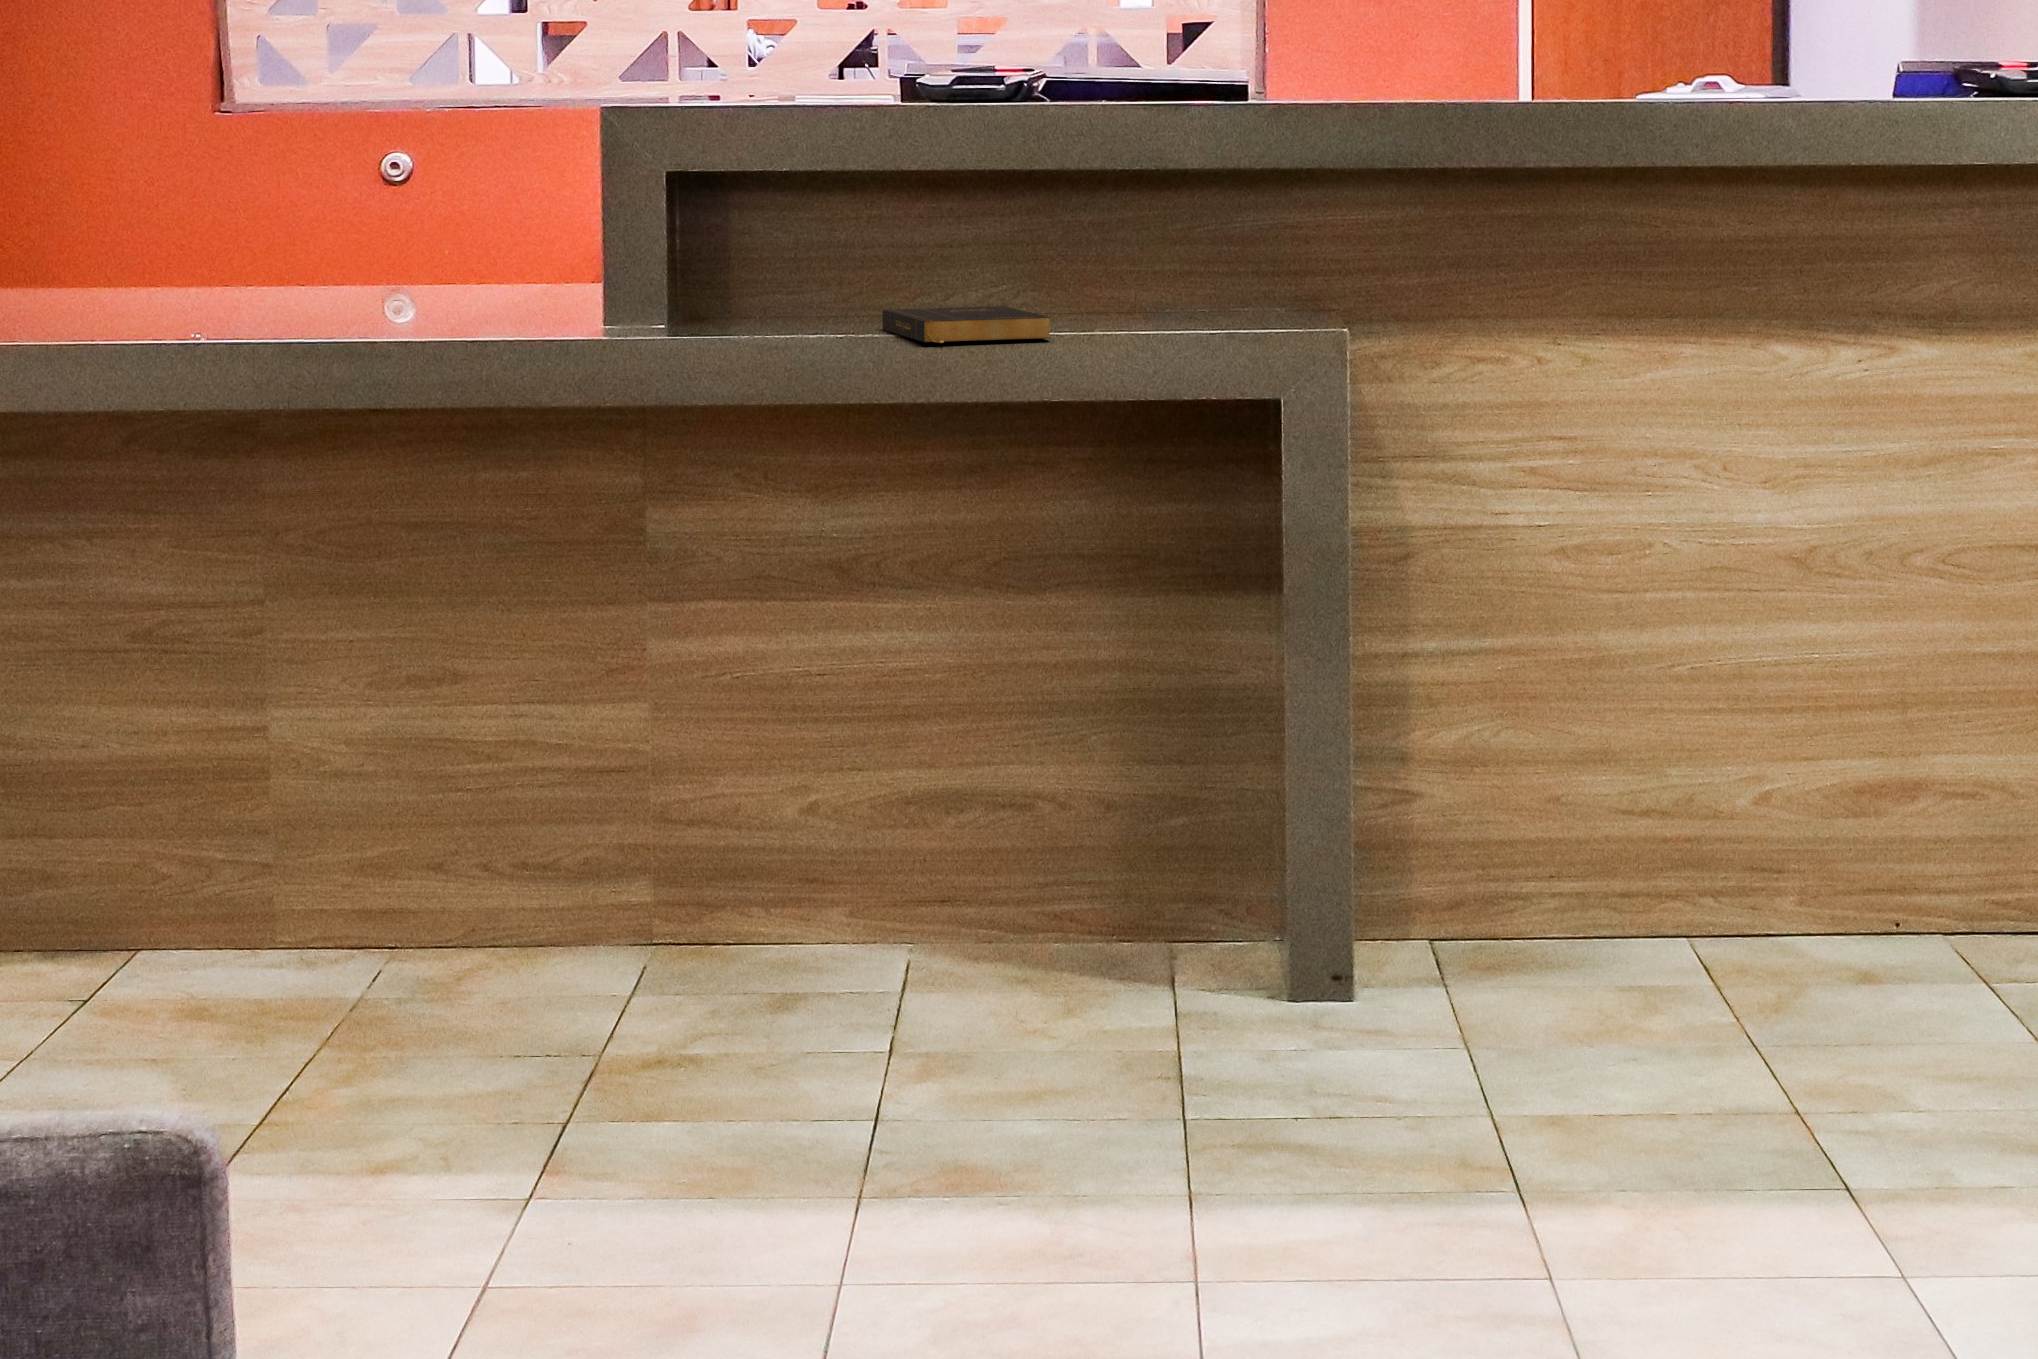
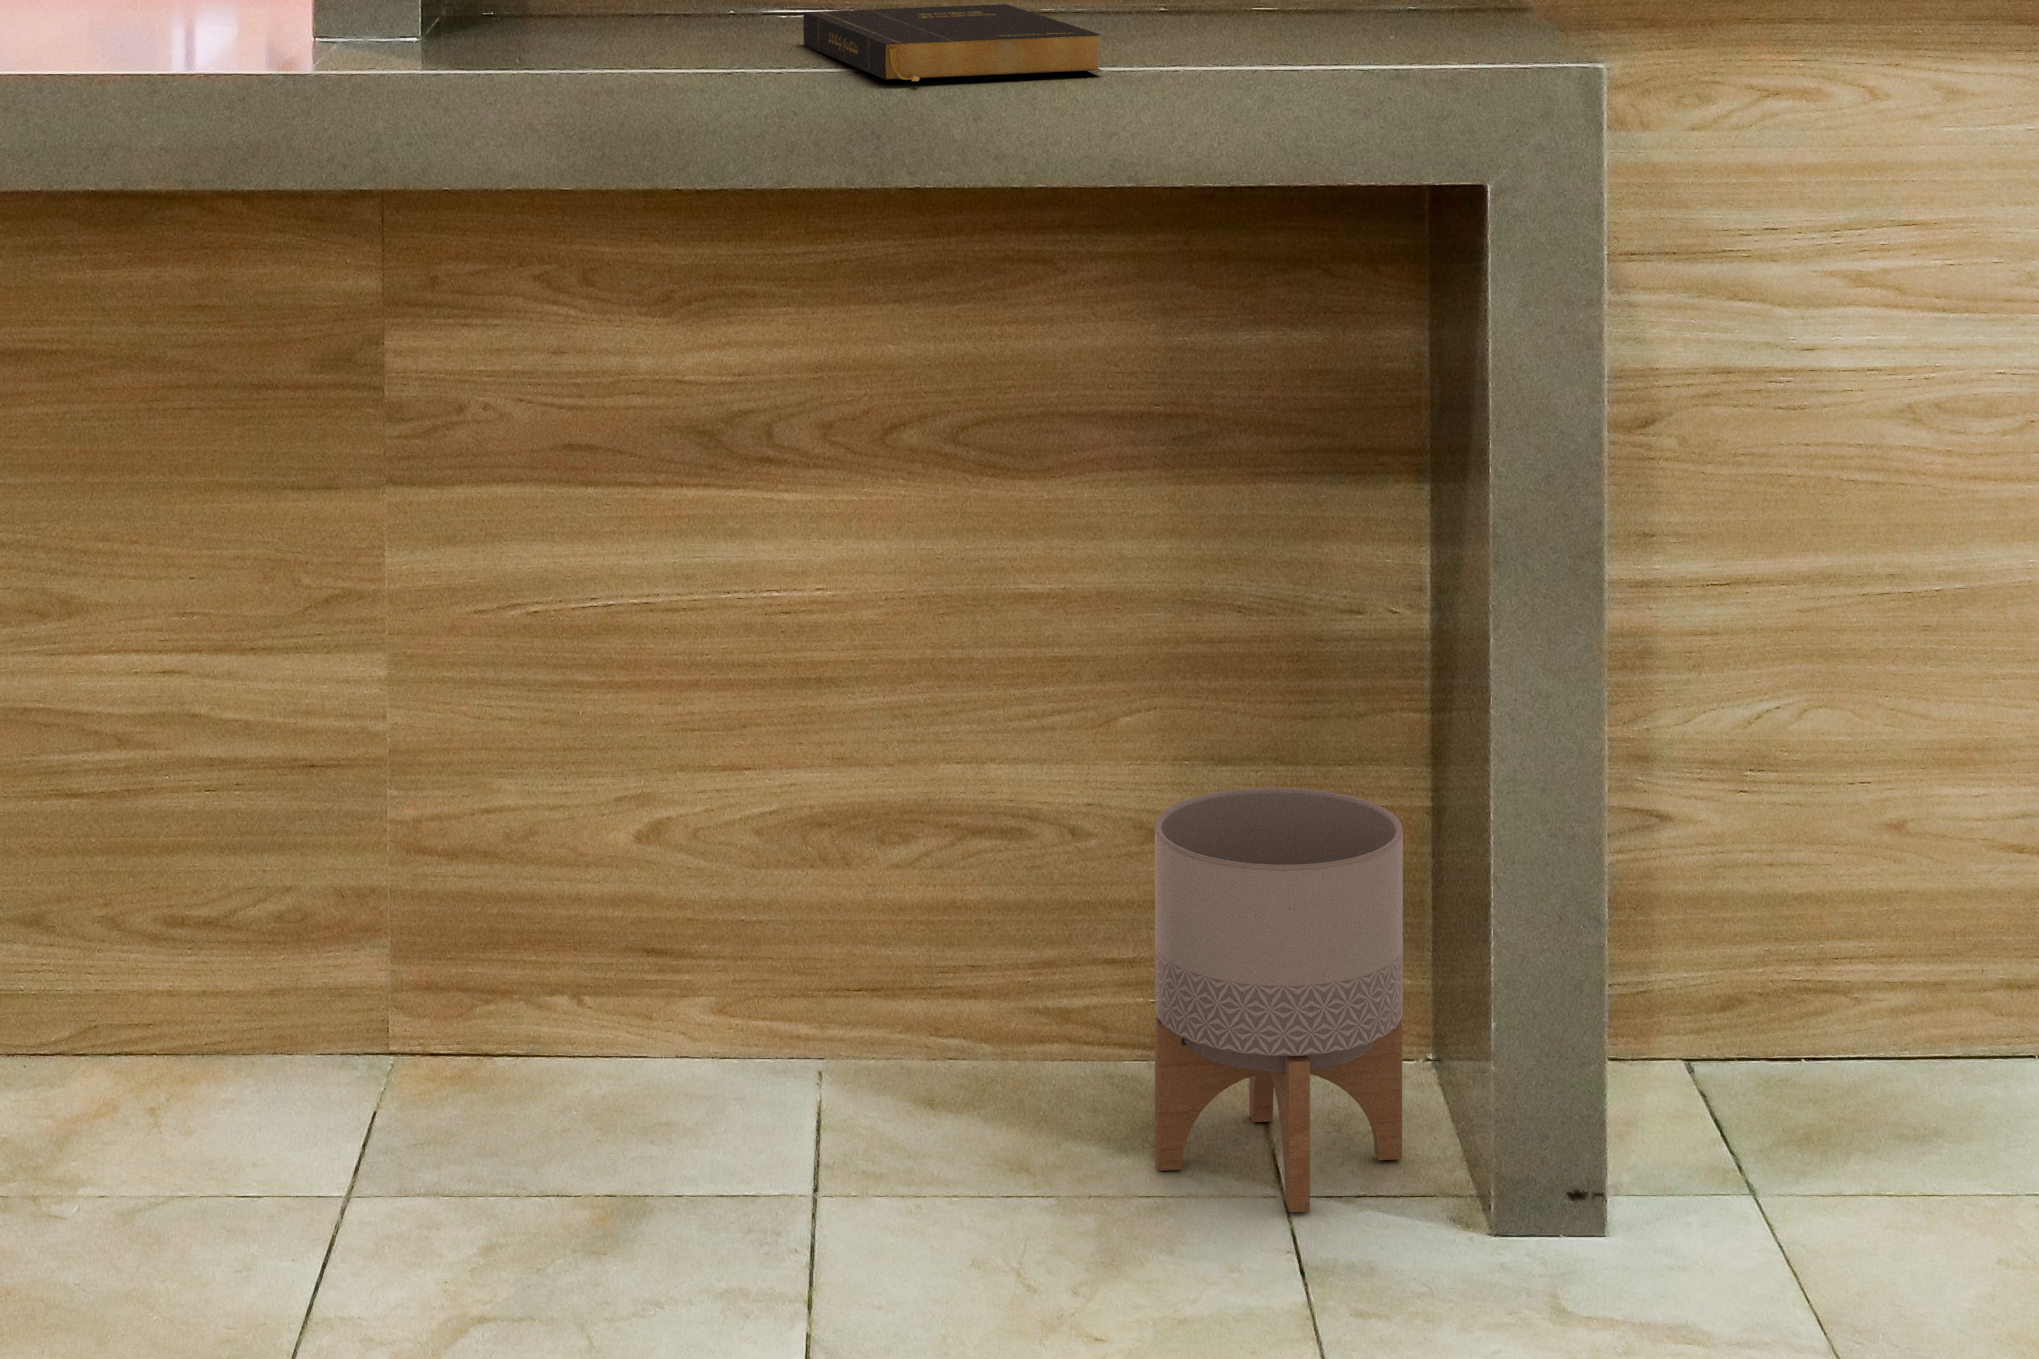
planter: none [1093,772,1240,1003] -> present [1155,787,1403,1212]

